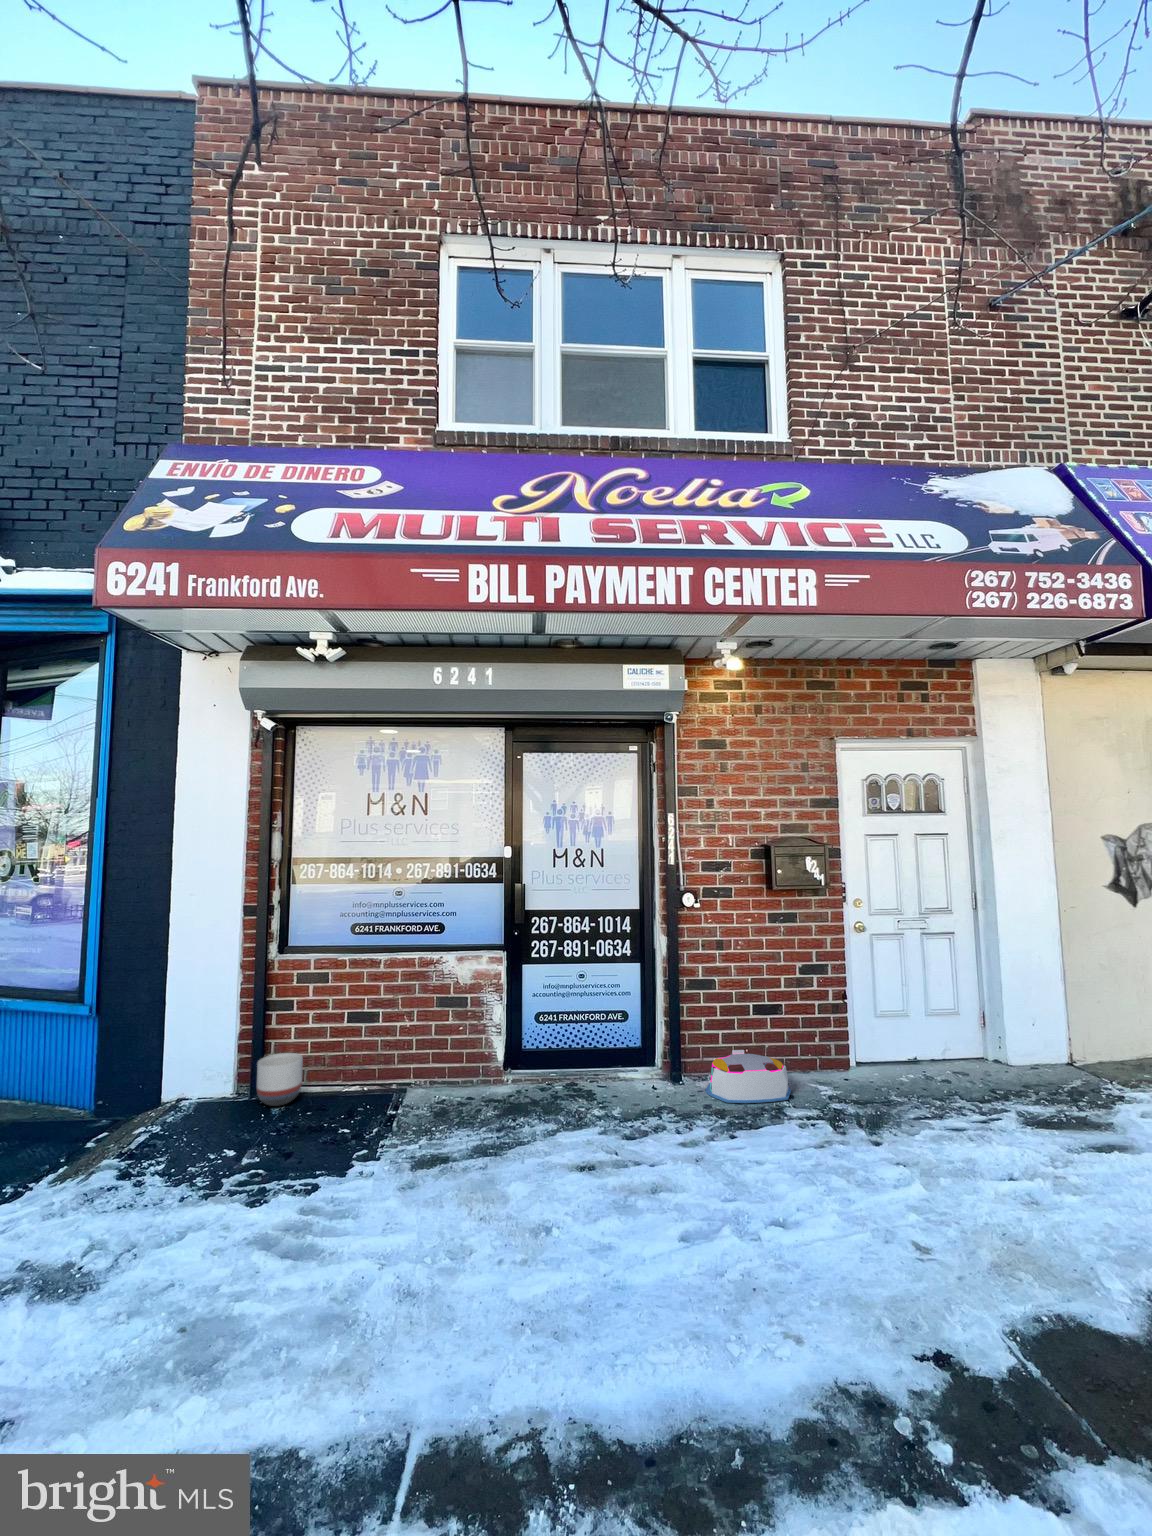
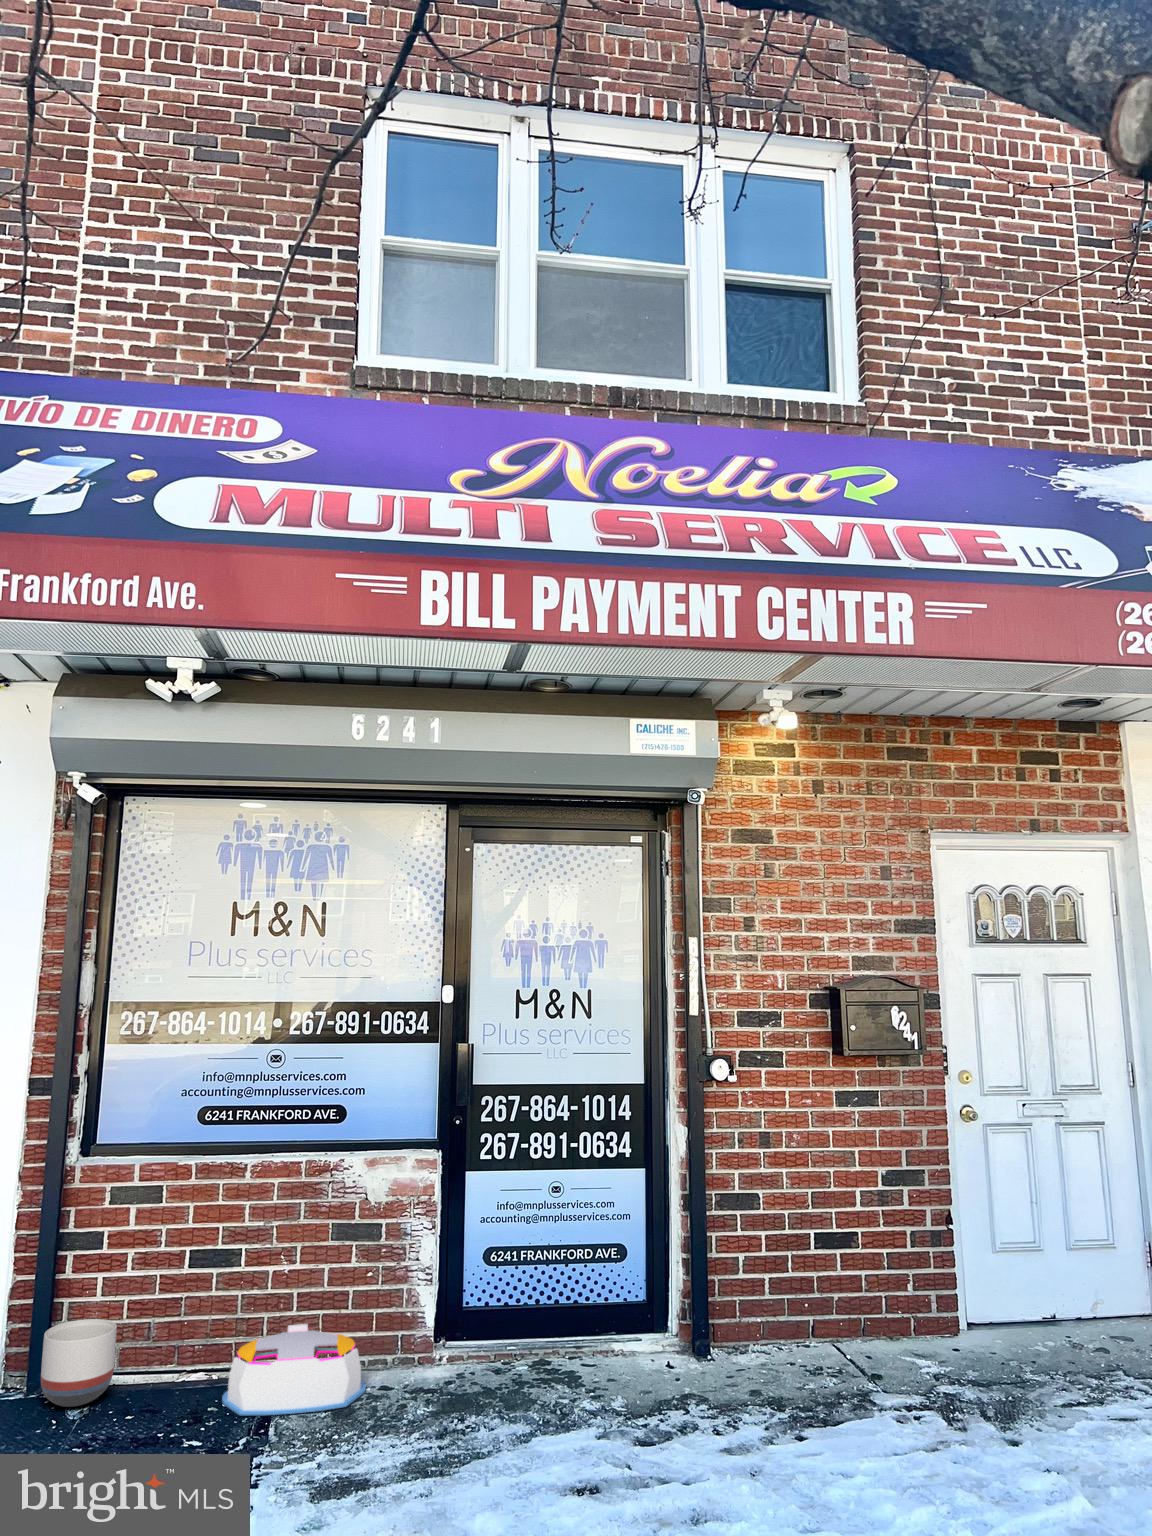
storage bin: present [706,1050,791,1103] -> present [222,1324,366,1415]

